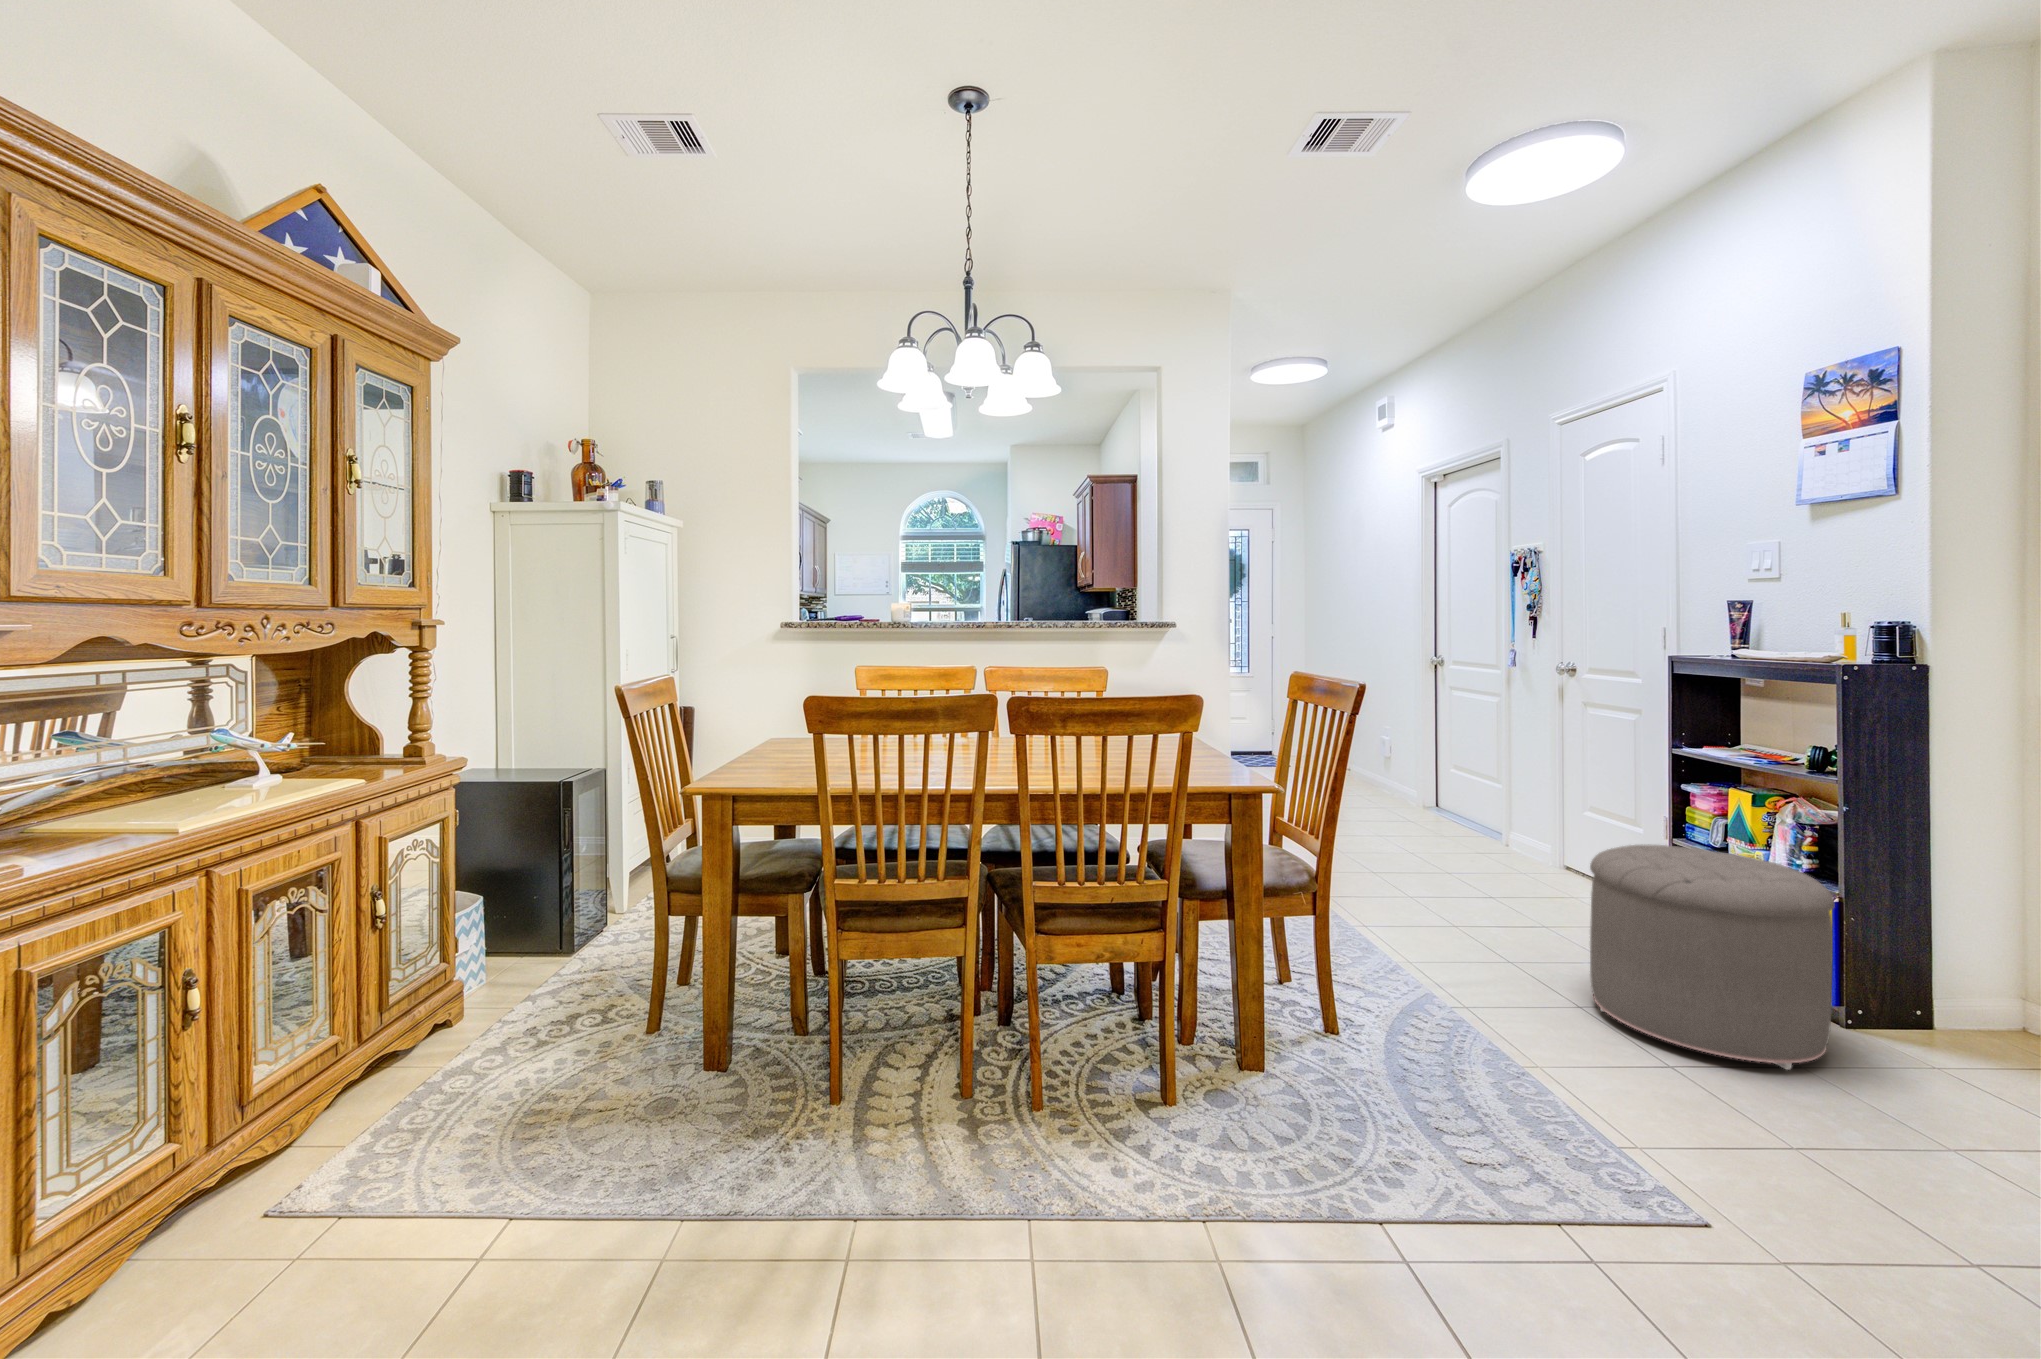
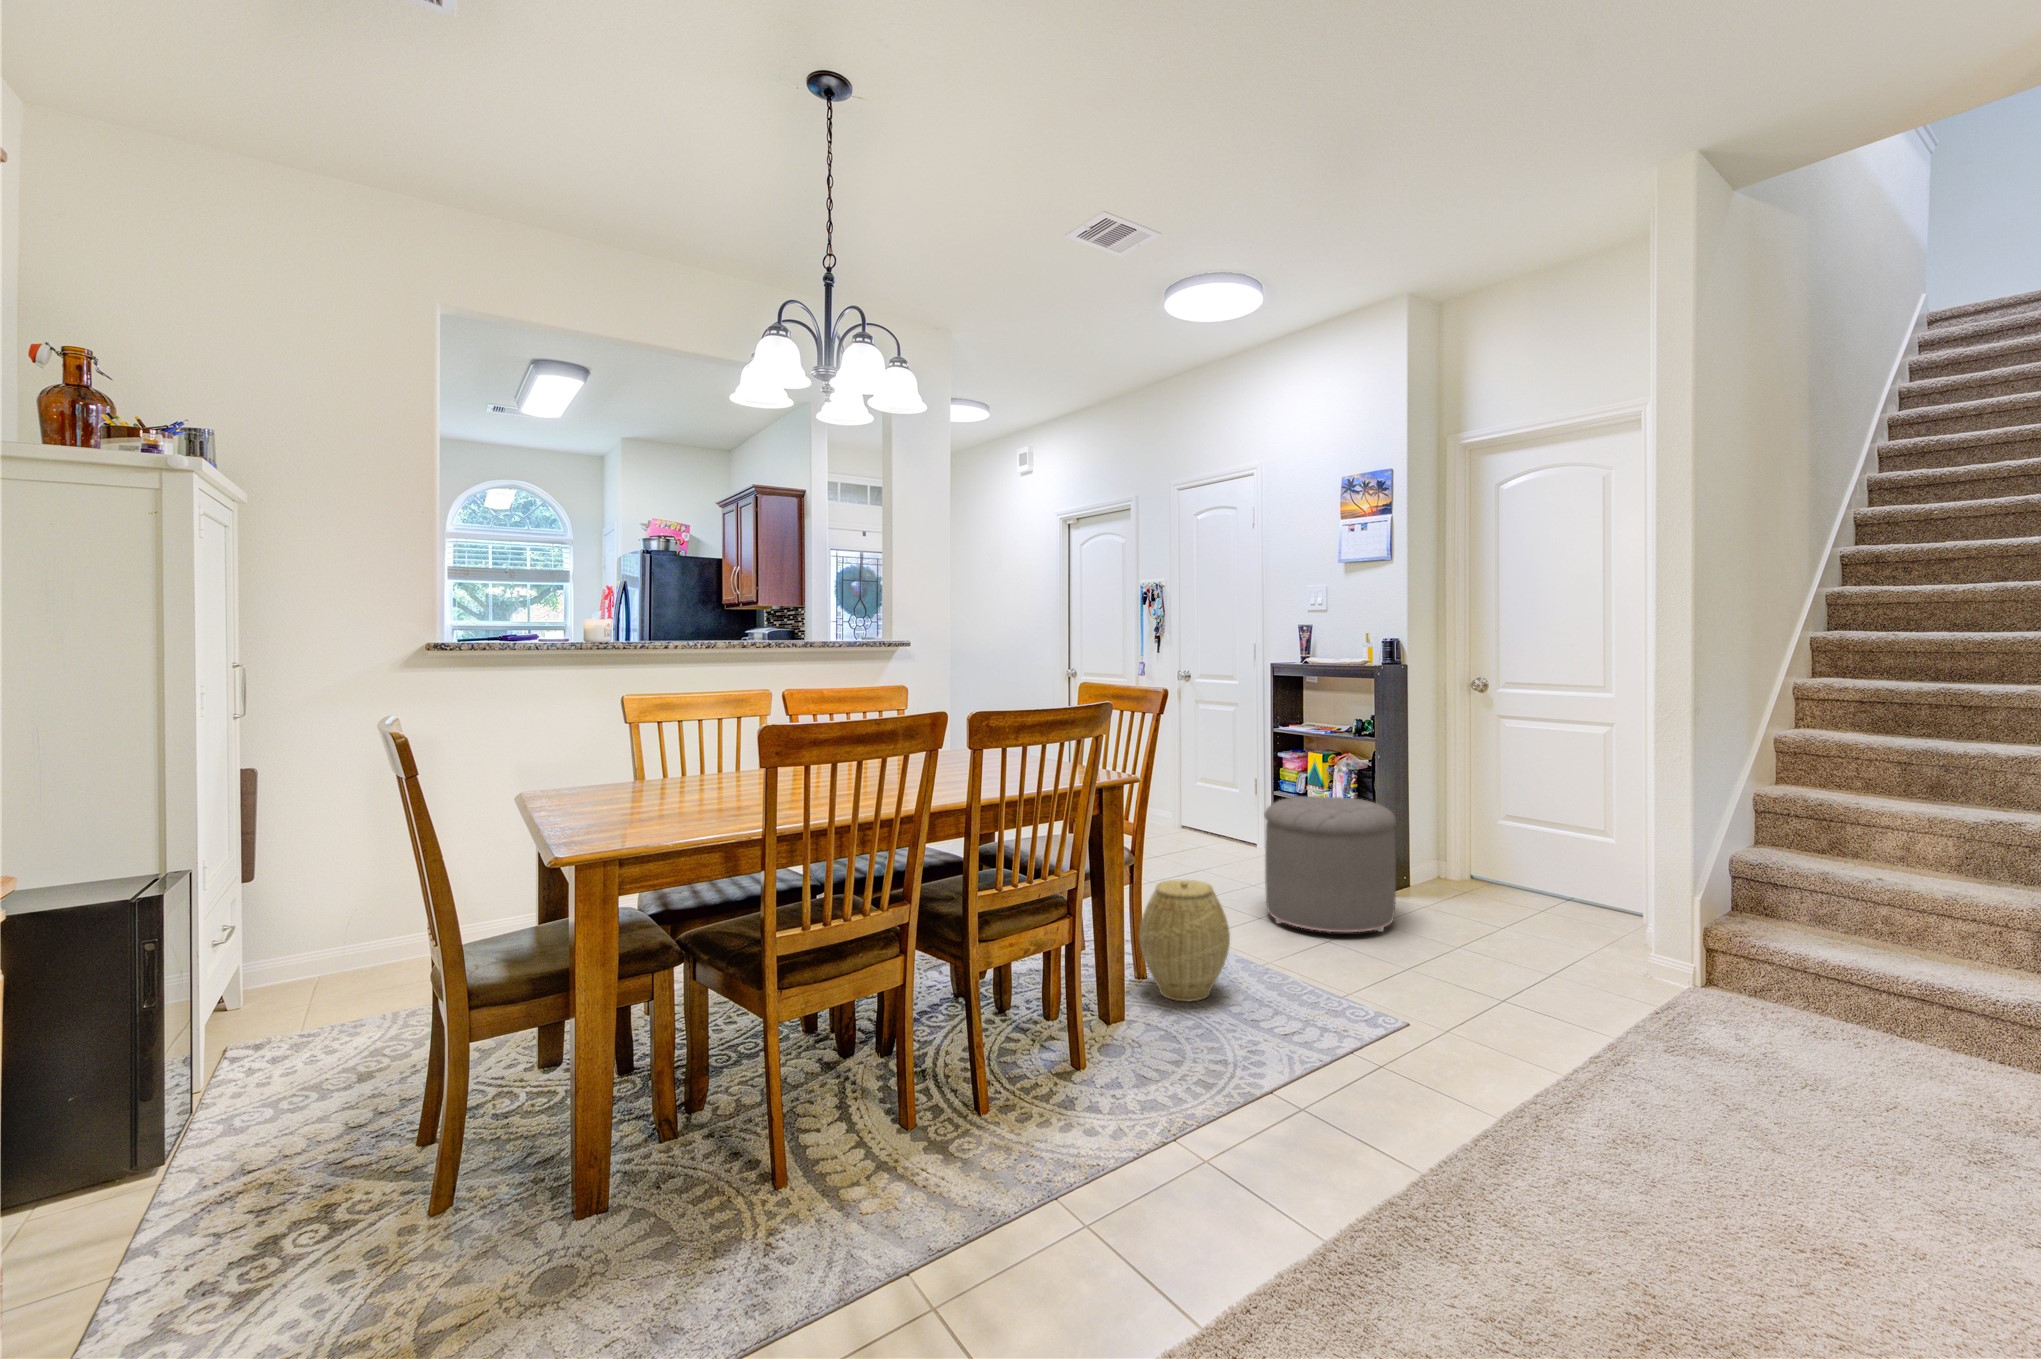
woven basket: none [1318,918,1442,1075] -> present [1139,880,1230,1002]

